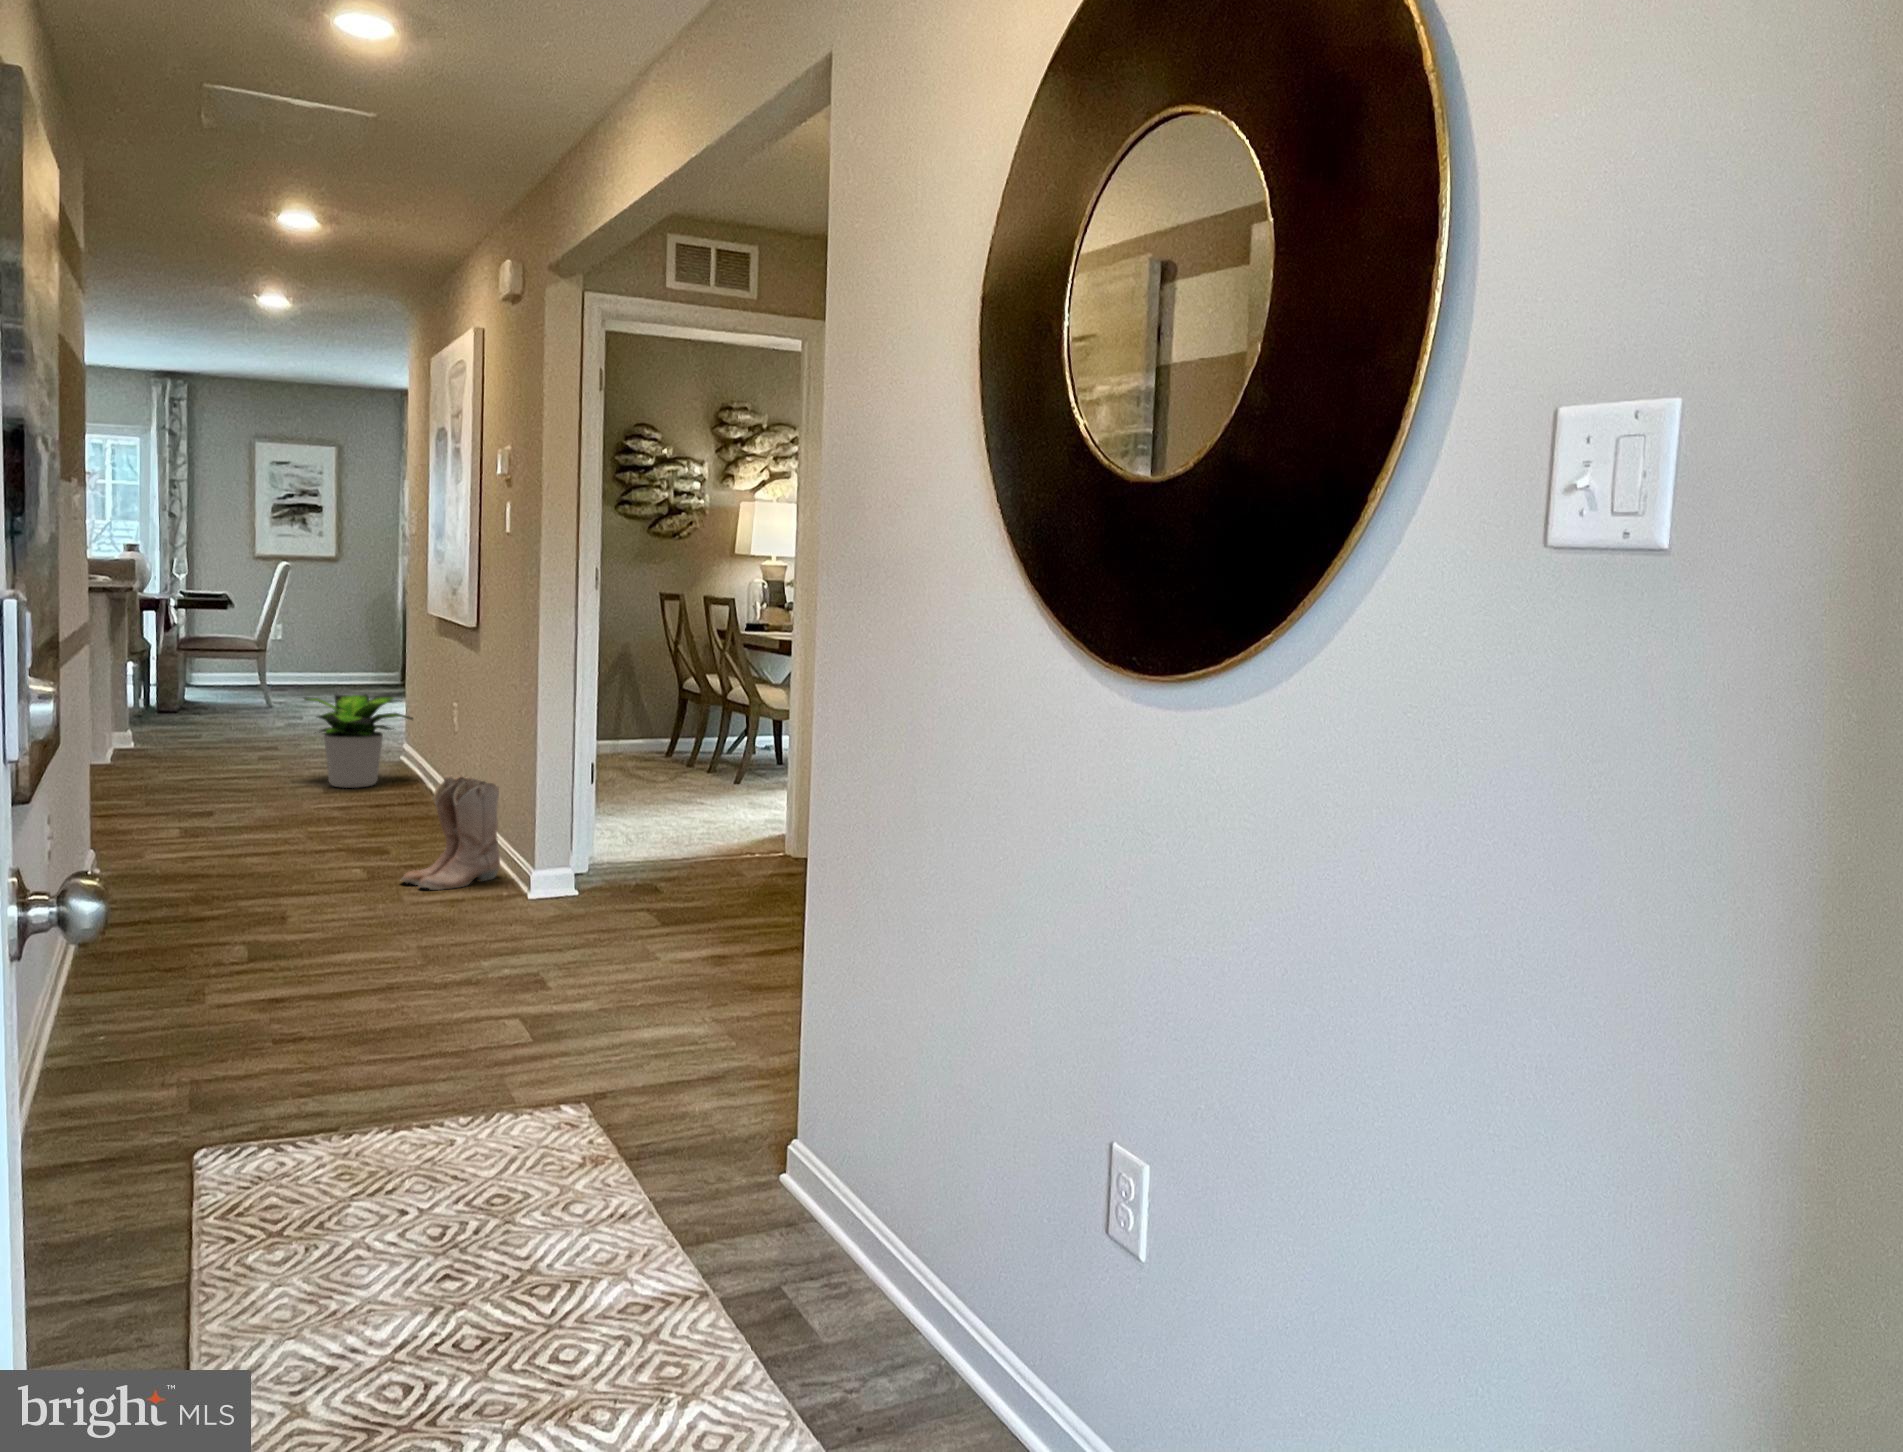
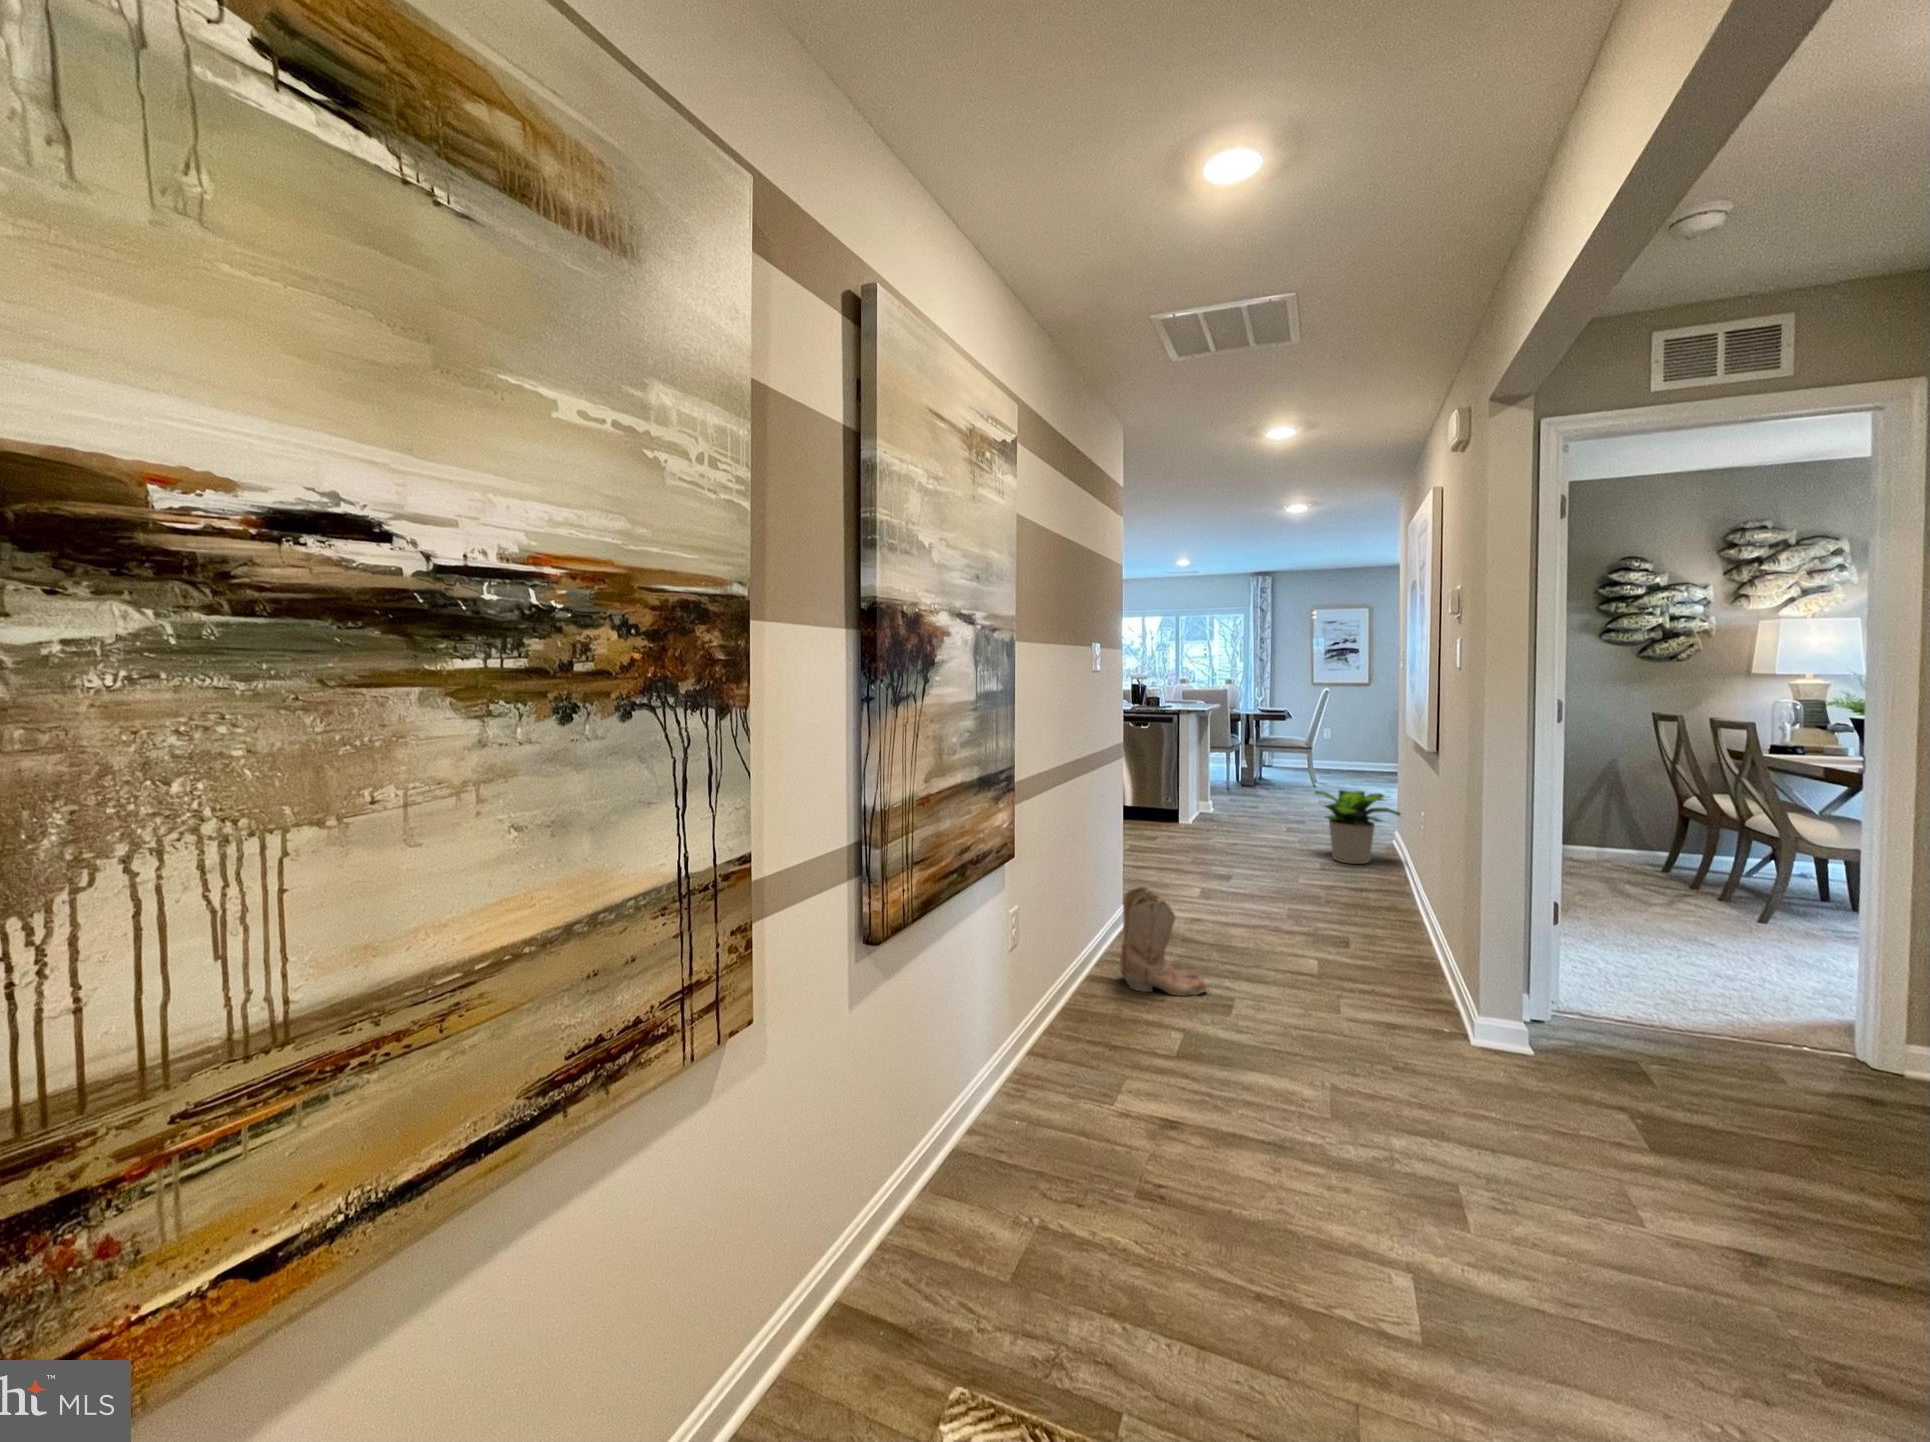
boots: present [402,775,500,890] -> present [1120,886,1208,996]

